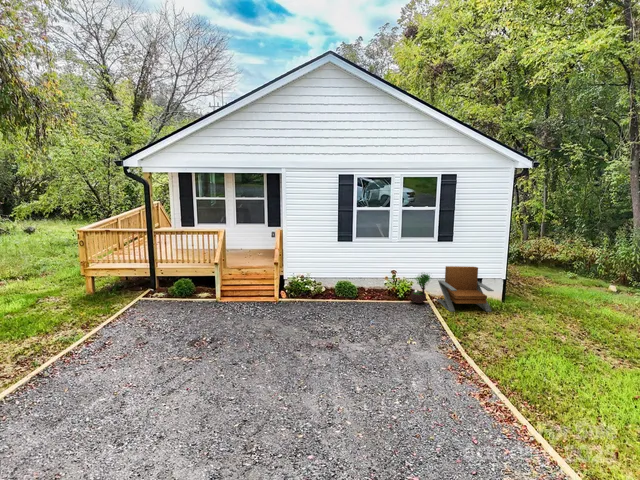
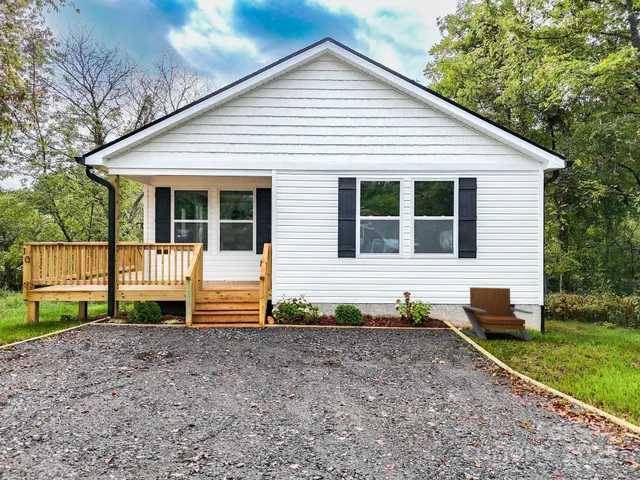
potted tree: present [411,274,430,303] -> none [429,291,455,333]

